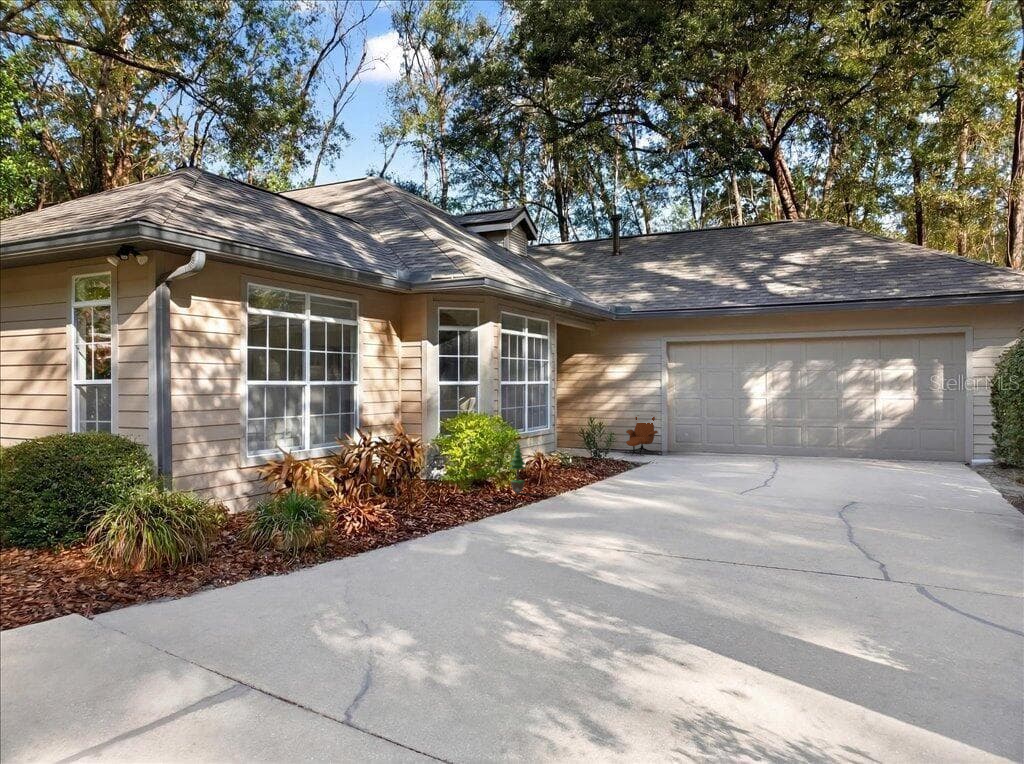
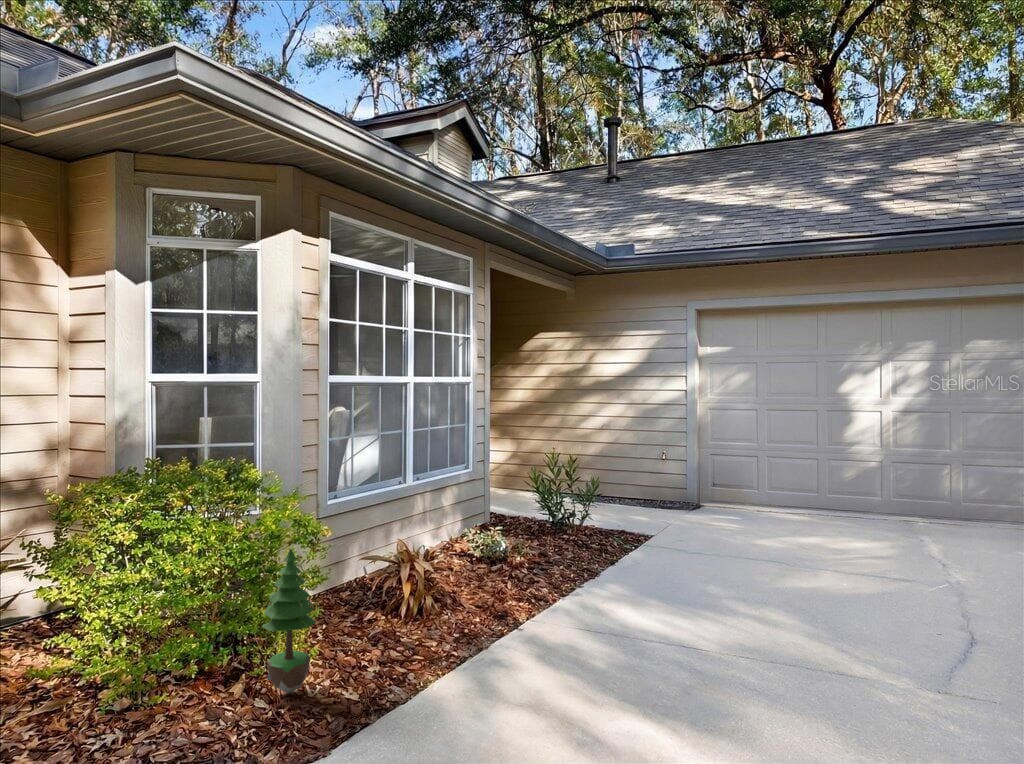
lounge chair: present [626,417,658,456] -> none [619,438,682,518]

